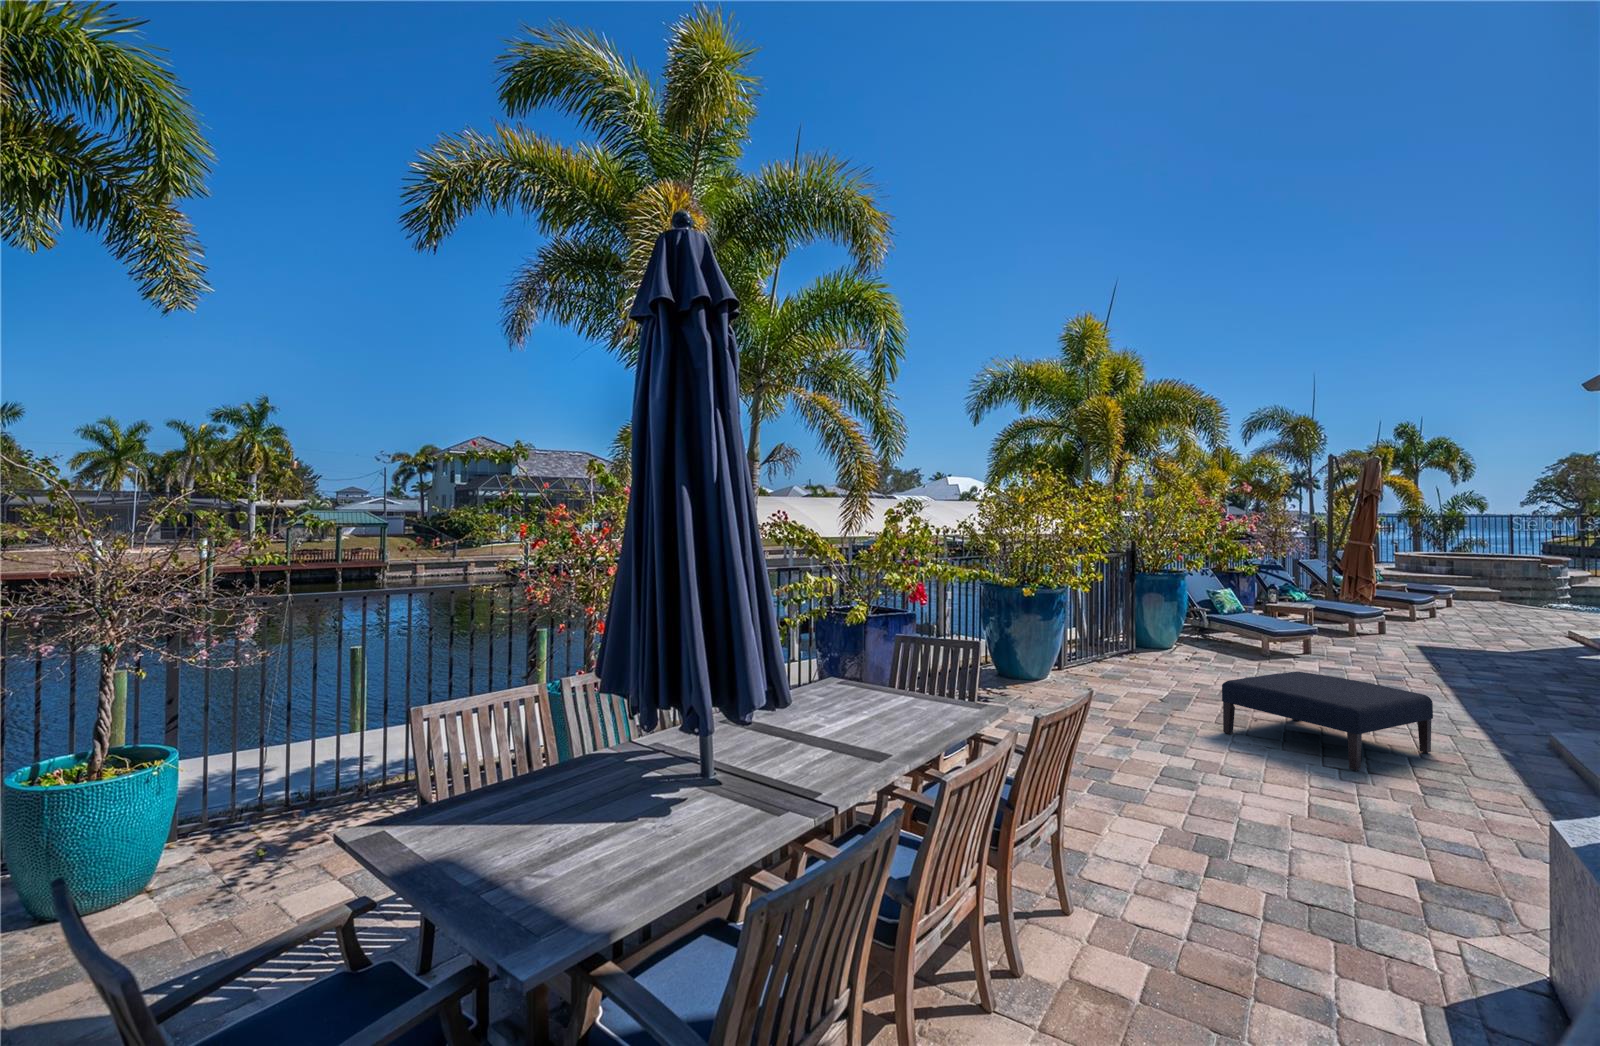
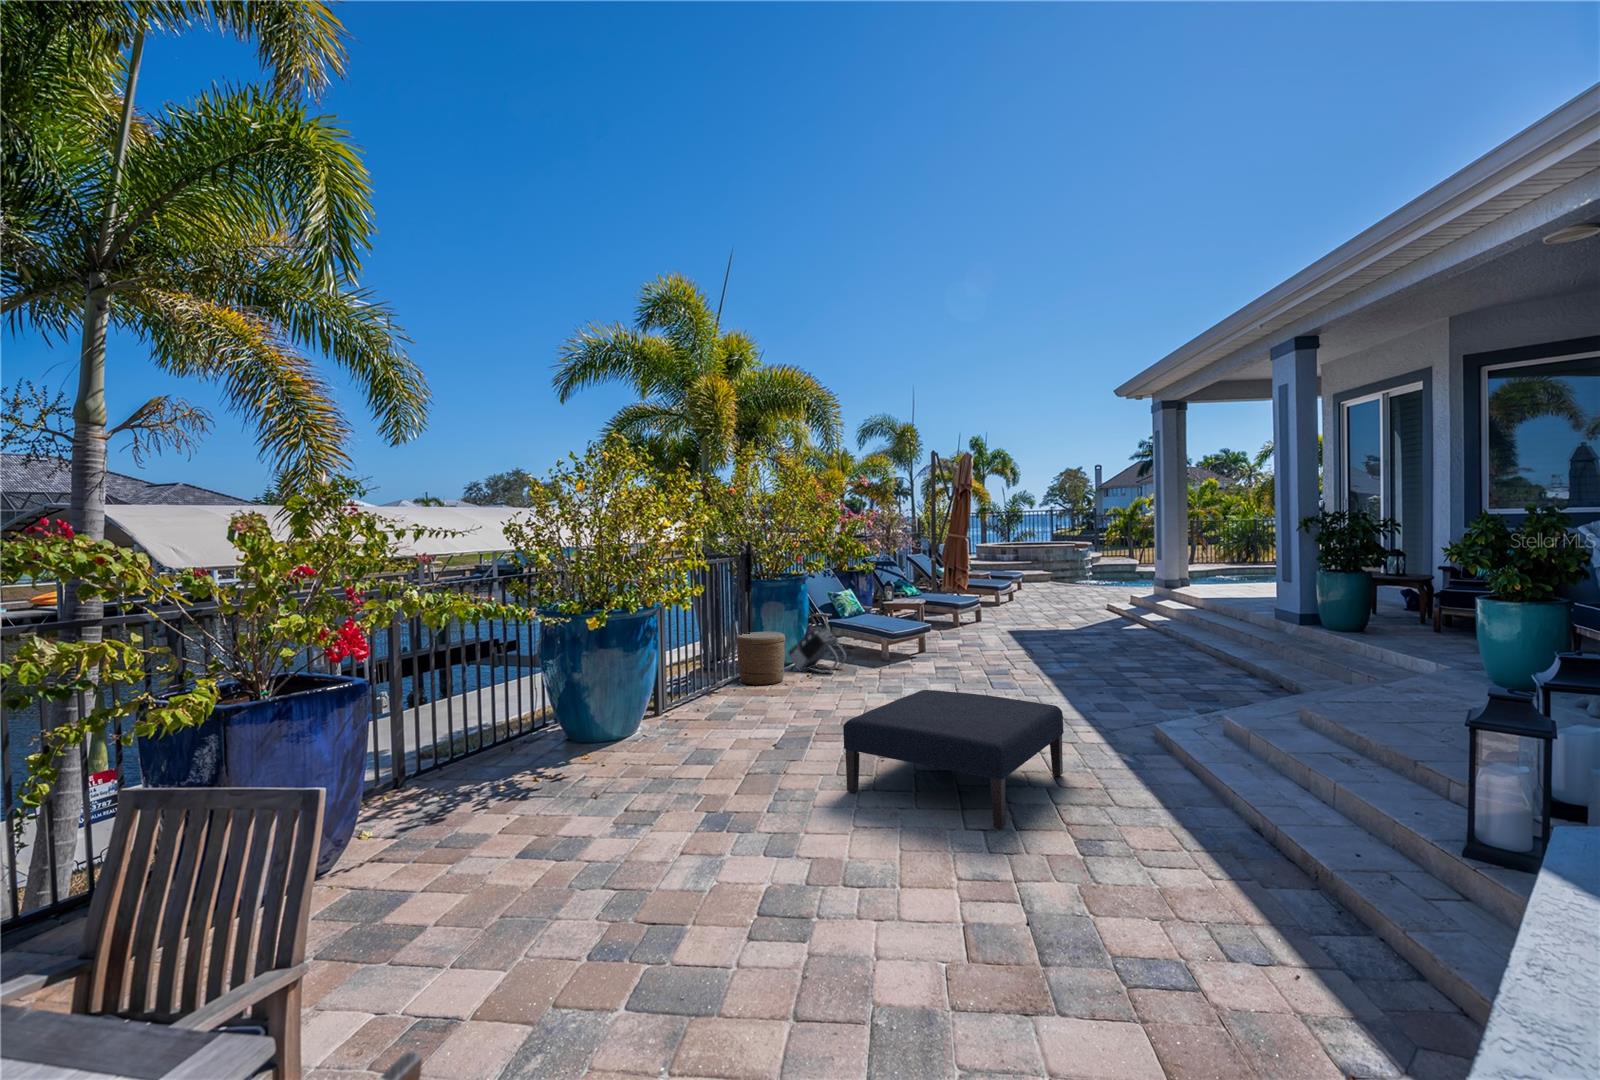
woven basket: none [1121,617,1166,661] -> present [736,632,785,685]
backpack: none [1167,619,1225,658] -> present [789,628,847,673]

